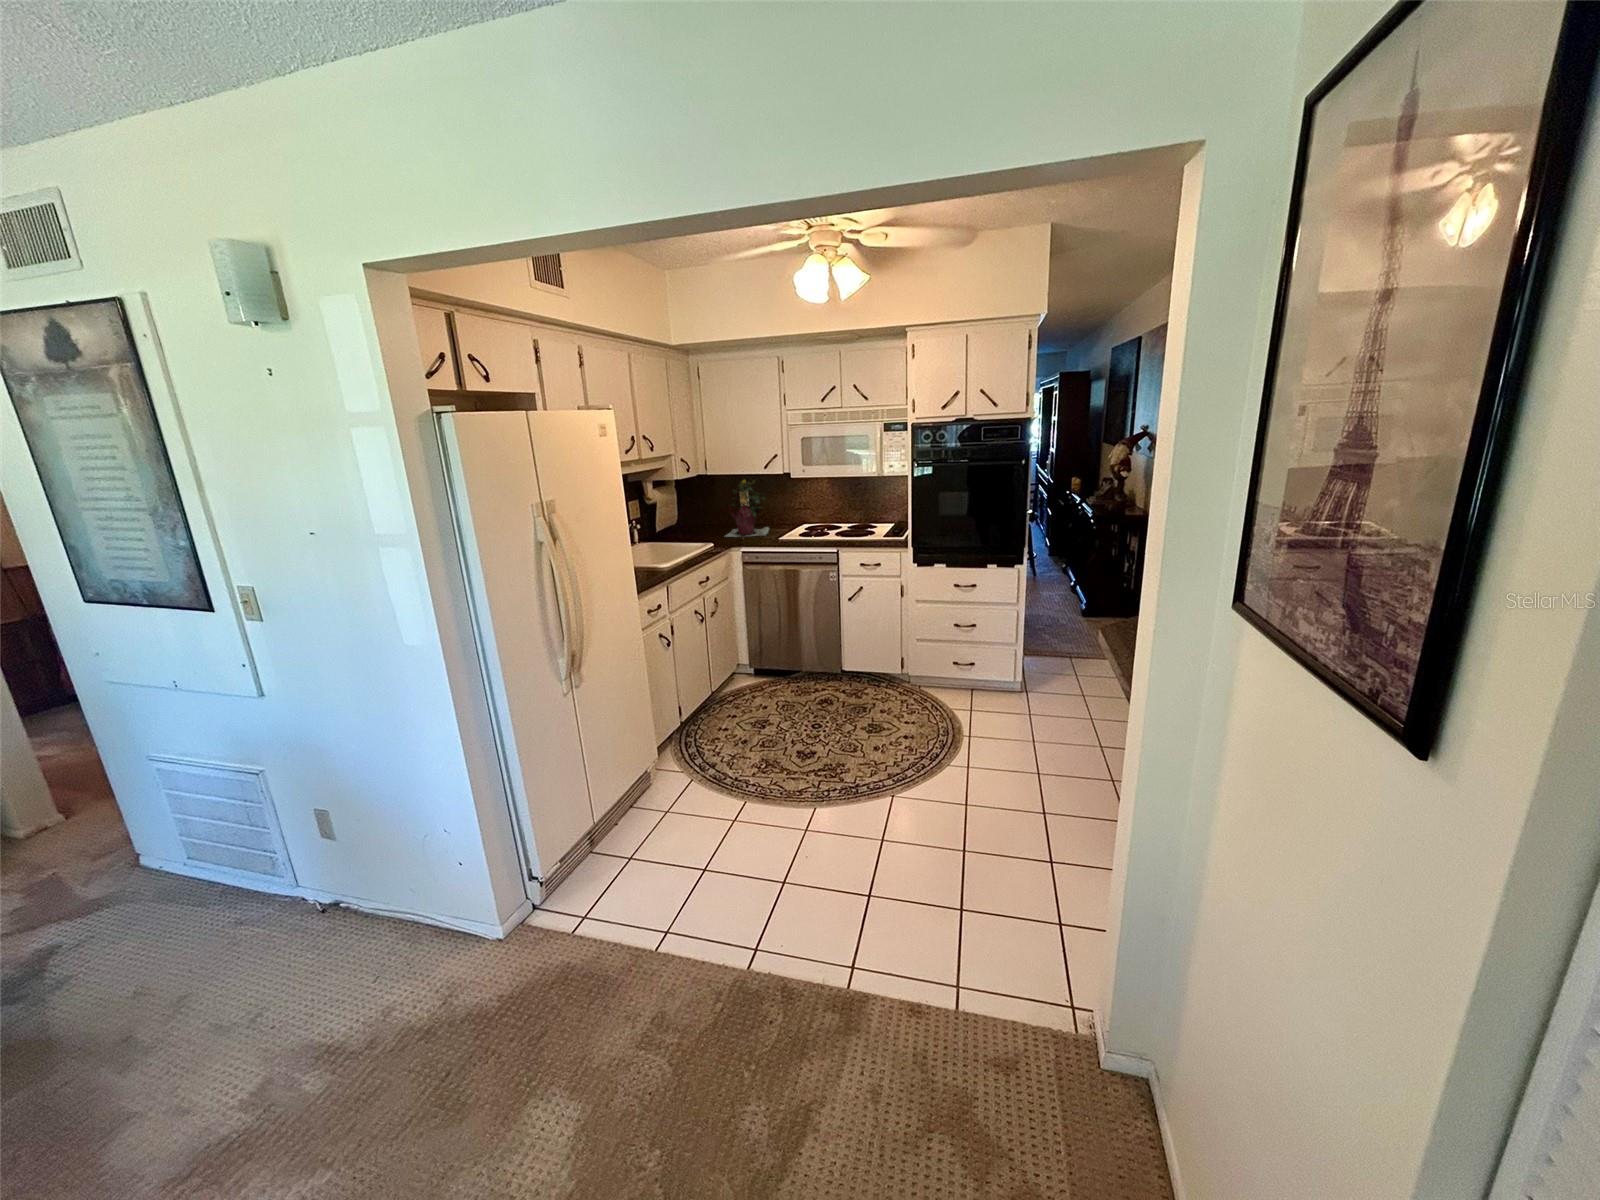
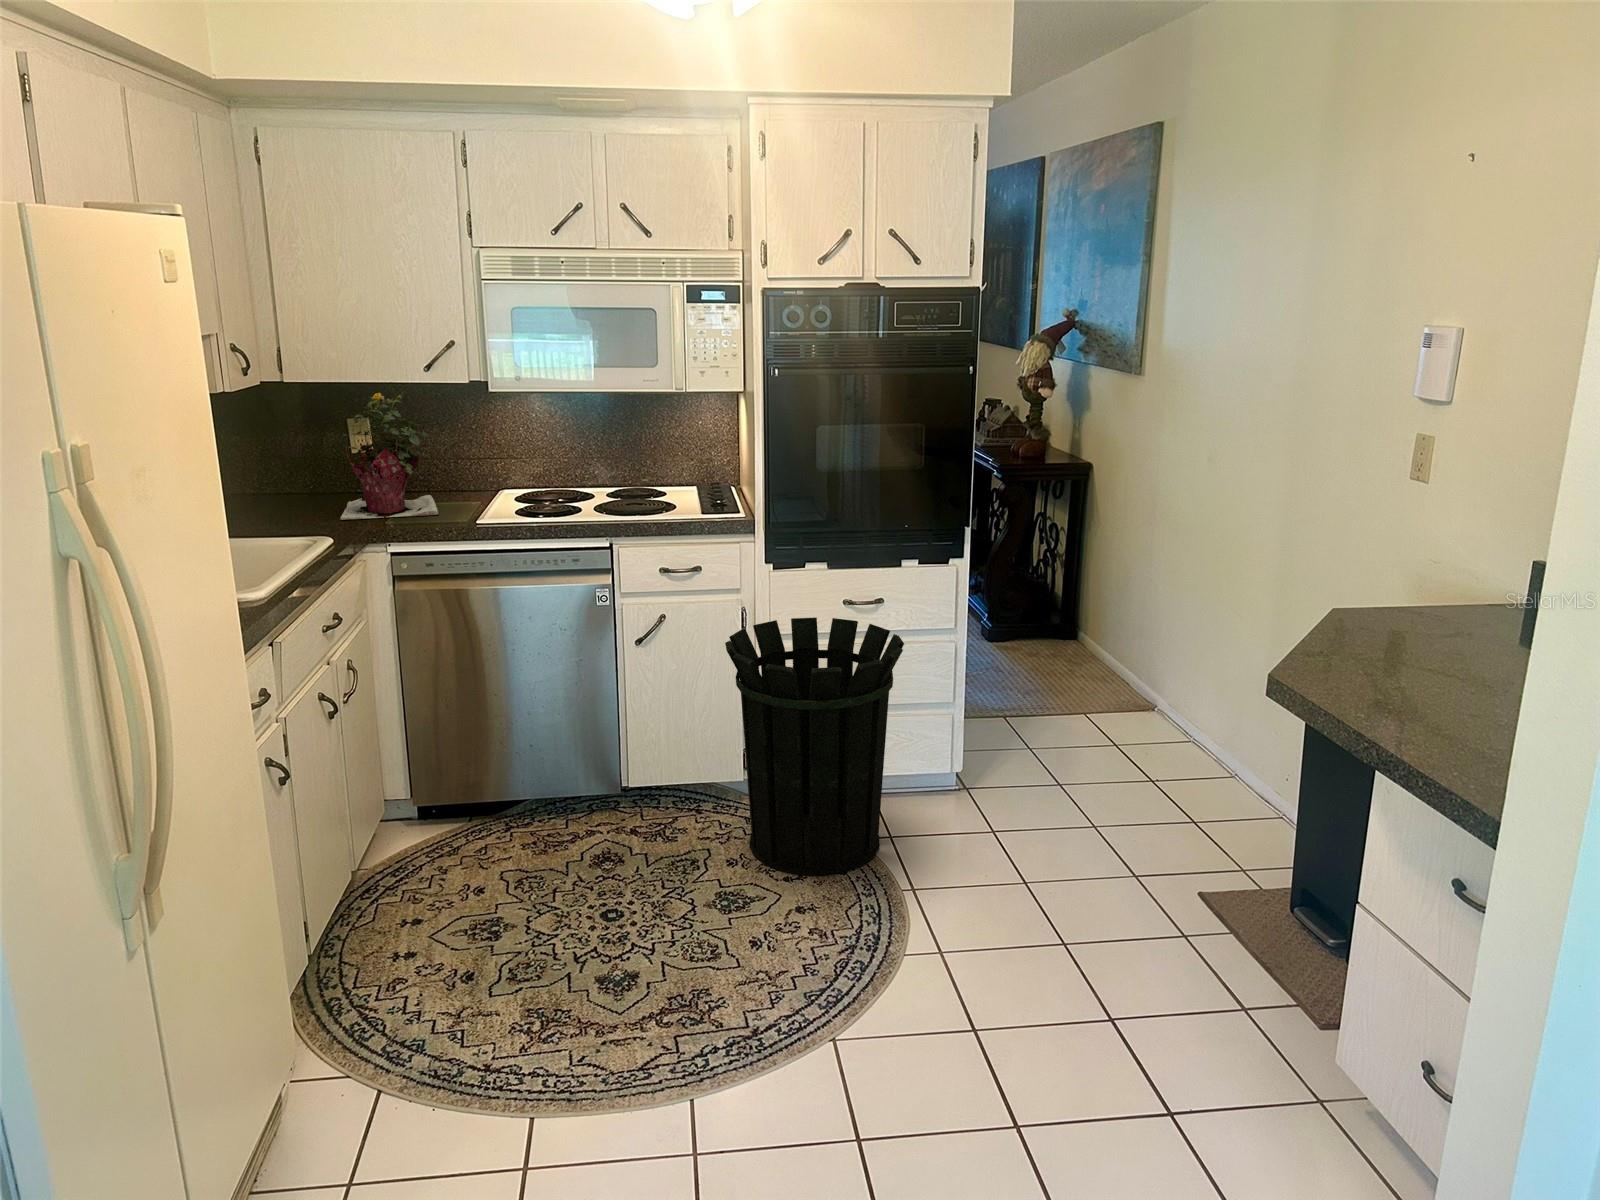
waste bin: none [882,592,976,723] -> present [725,618,904,875]

